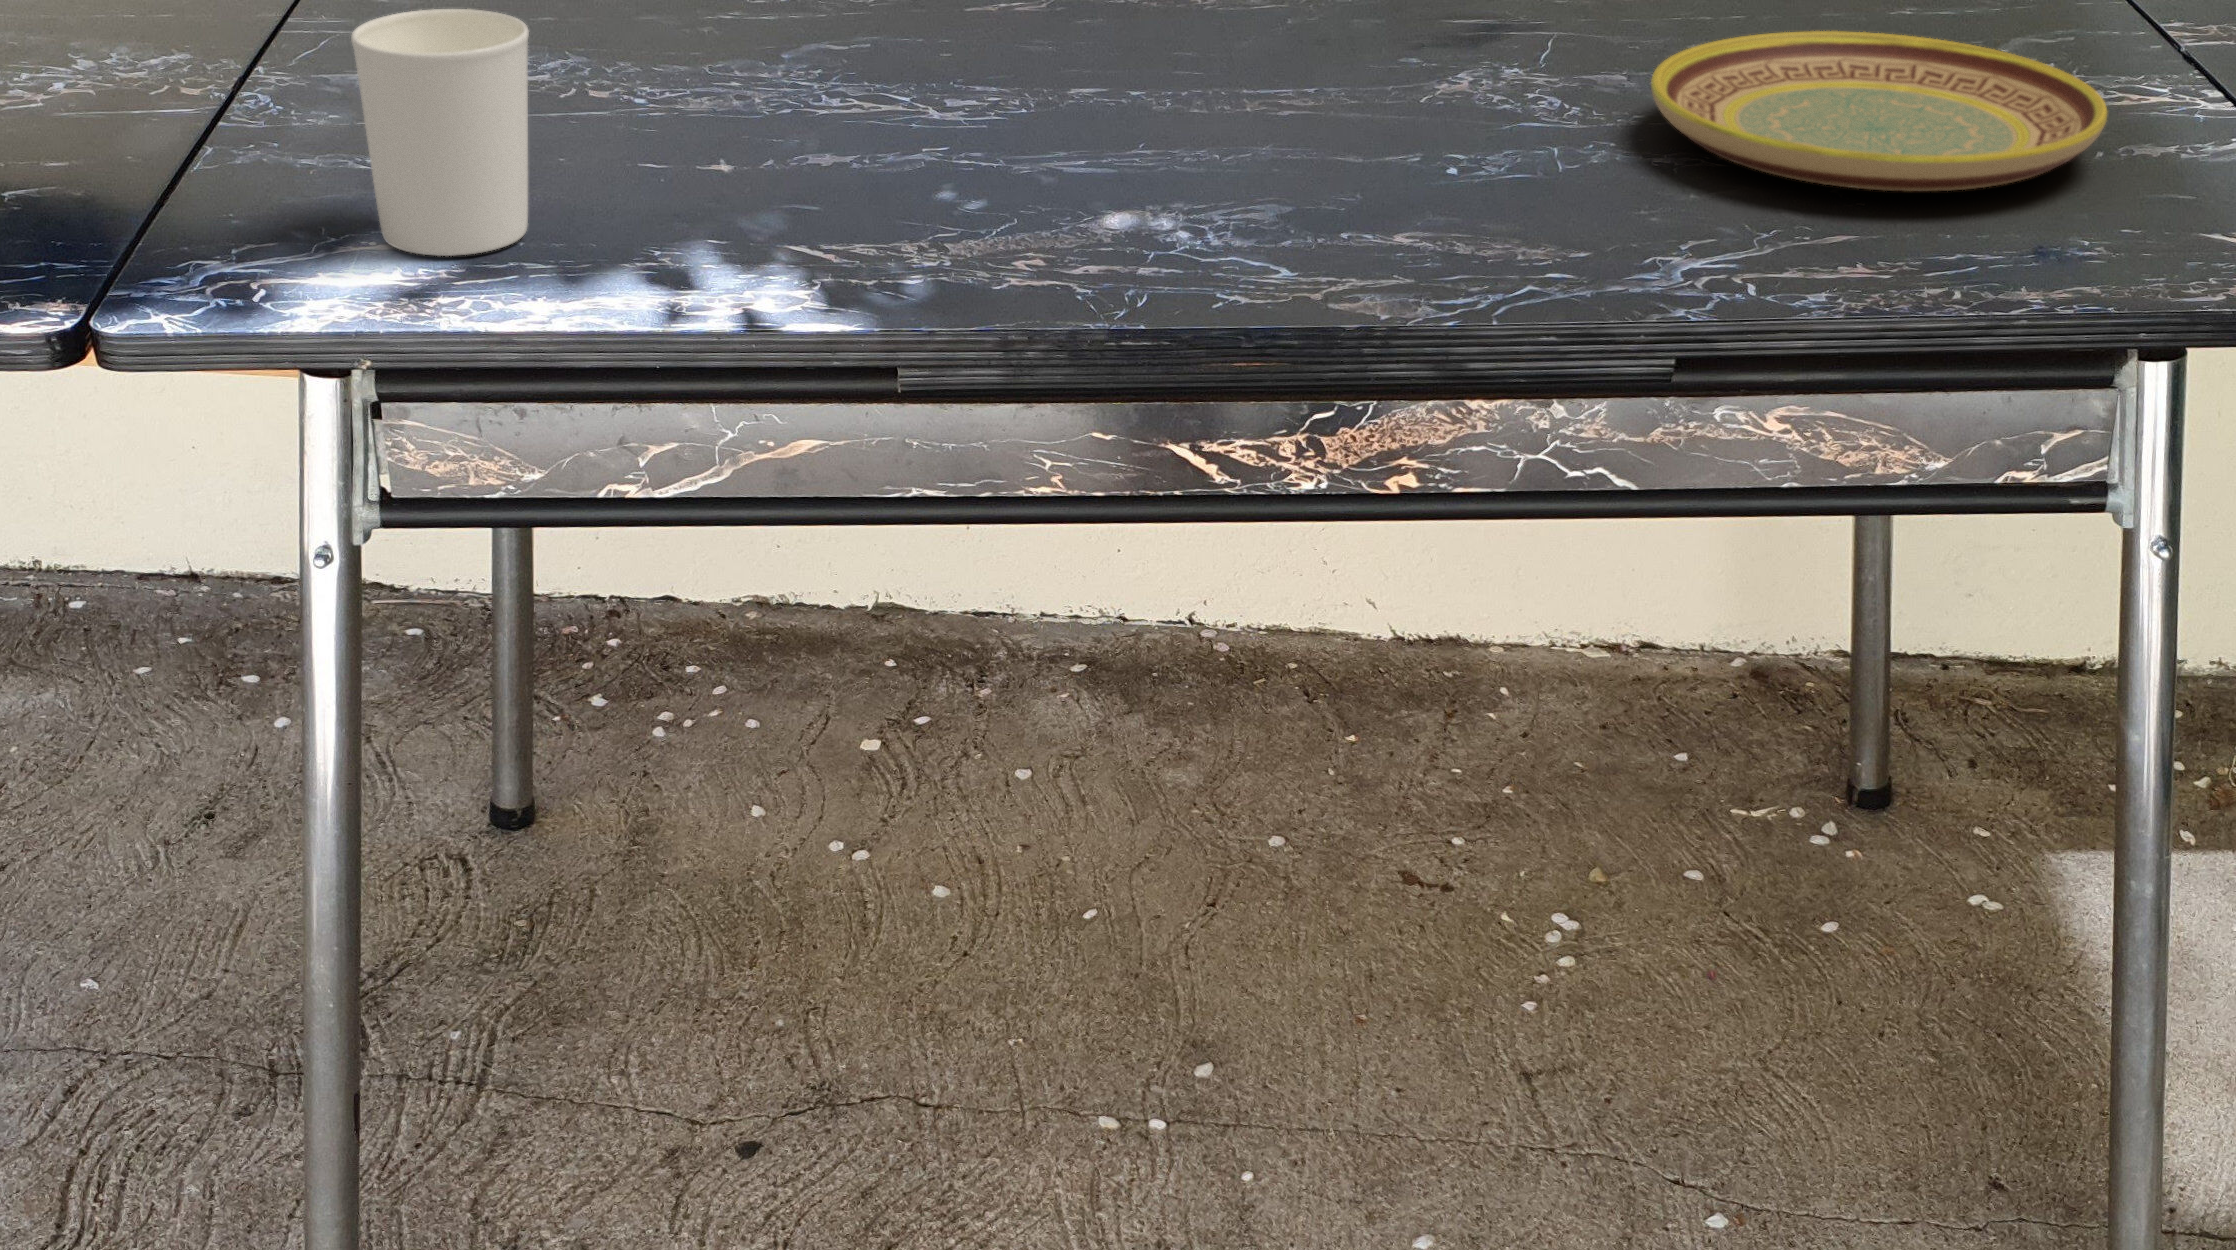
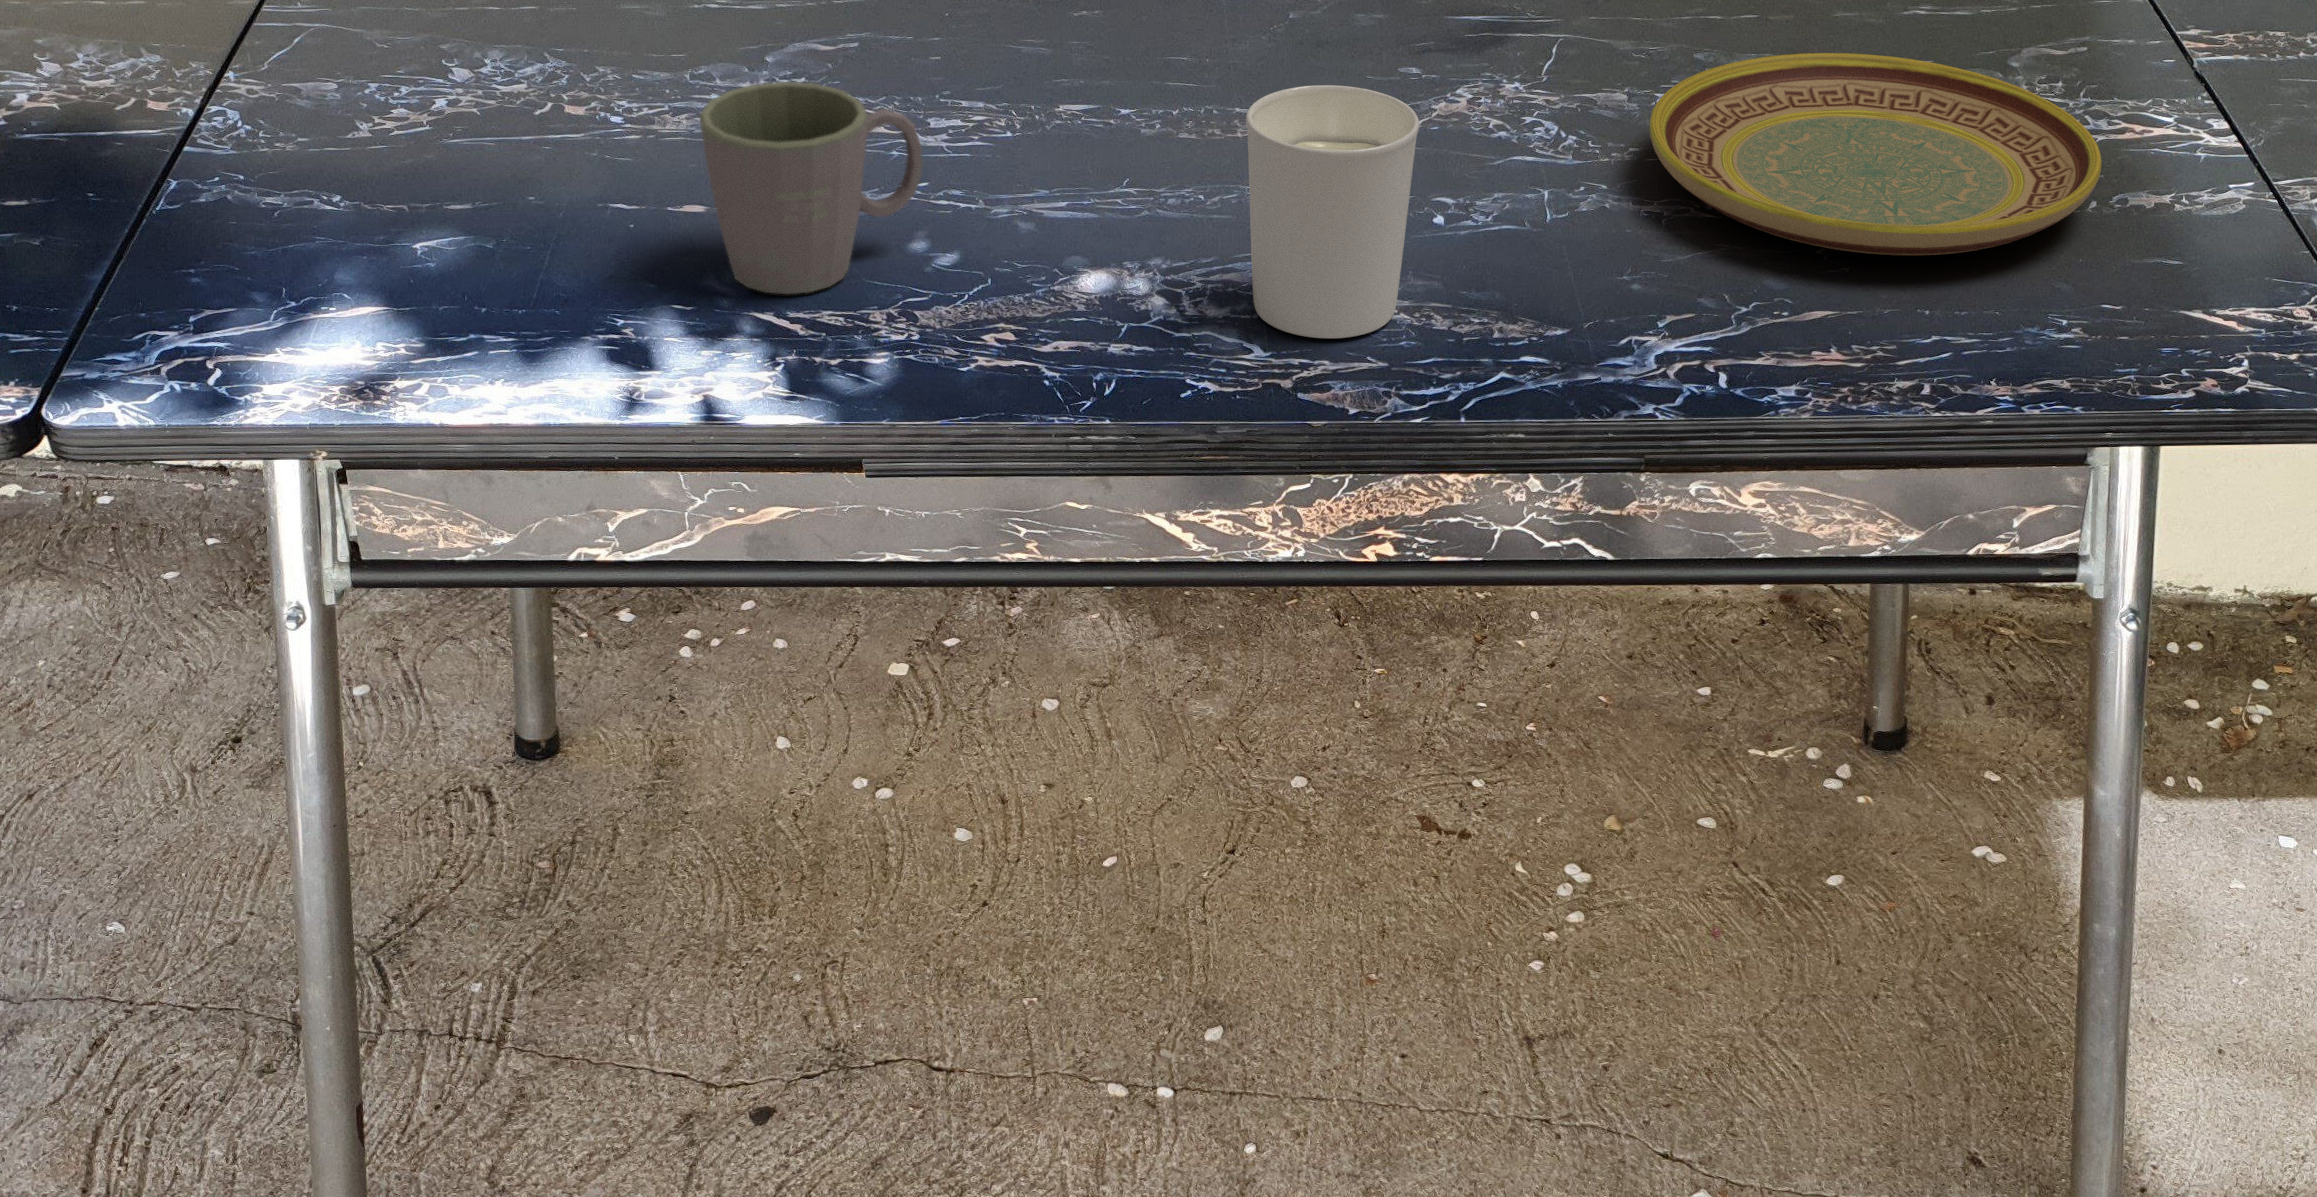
candle holder: present [351,9,529,256] -> present [1246,85,1419,338]
mug: none [708,27,930,232] -> present [700,82,923,294]

